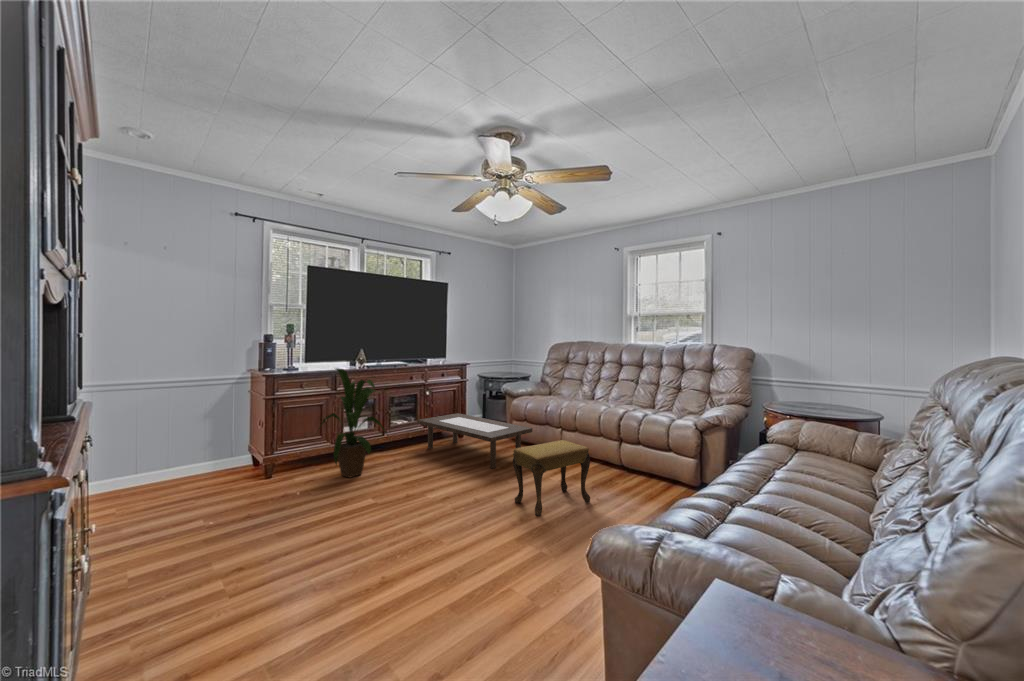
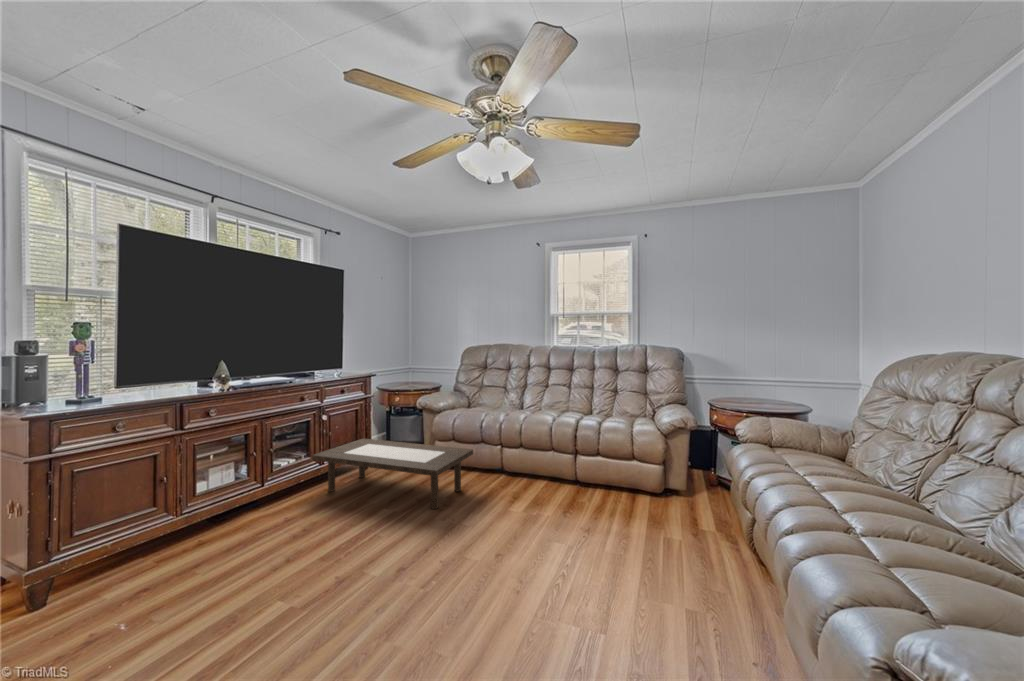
house plant: present [319,368,392,478] -> none [145,395,292,570]
footstool: present [513,440,590,516] -> none [495,465,585,577]

